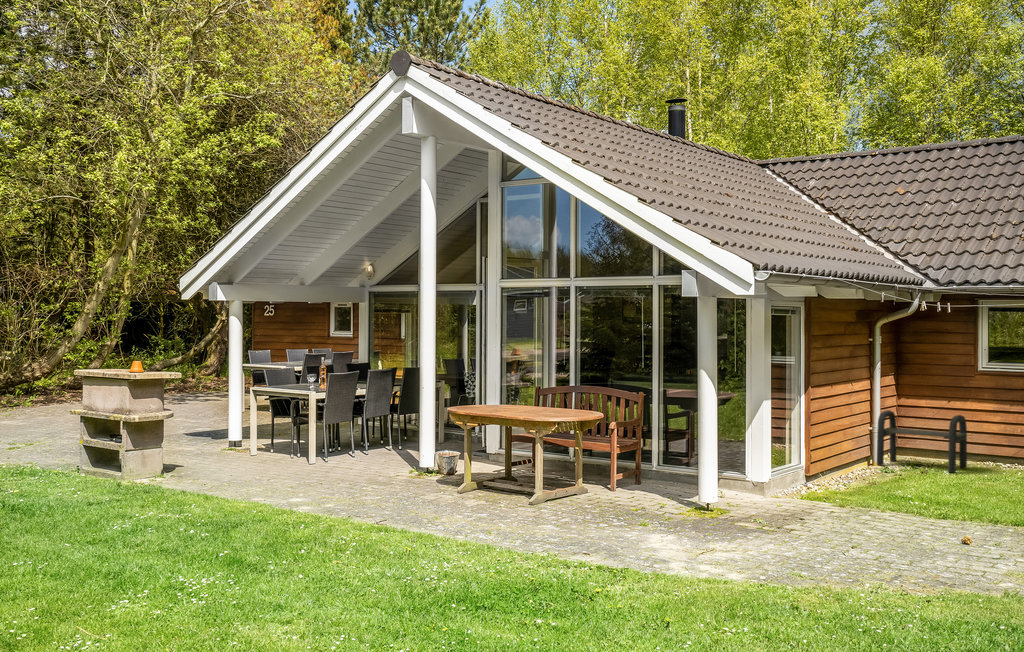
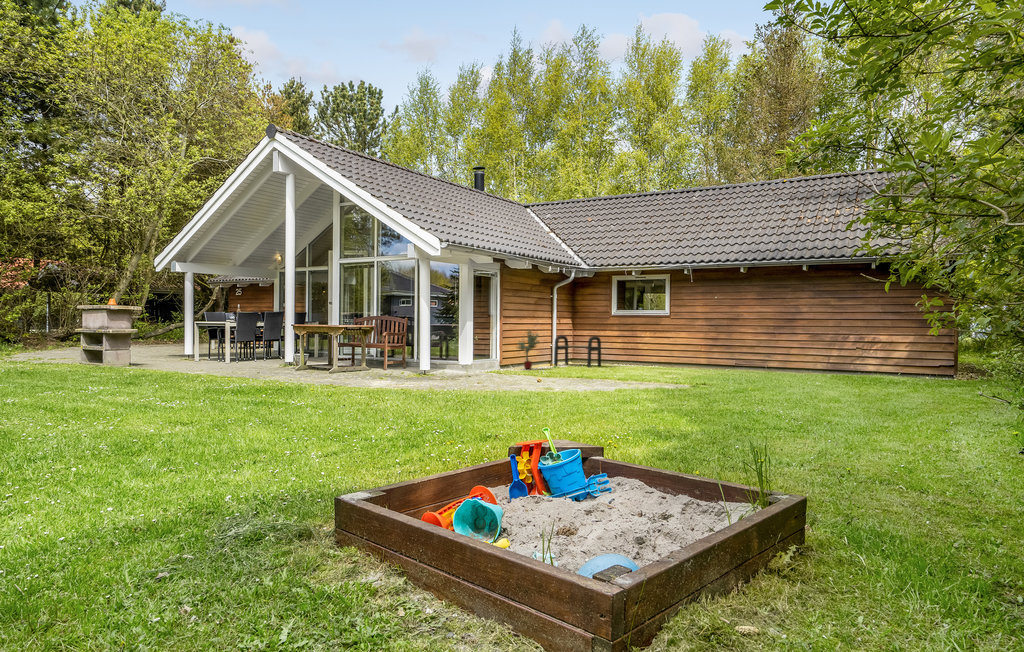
potted tree: none [829,407,872,482] -> present [517,329,539,369]

